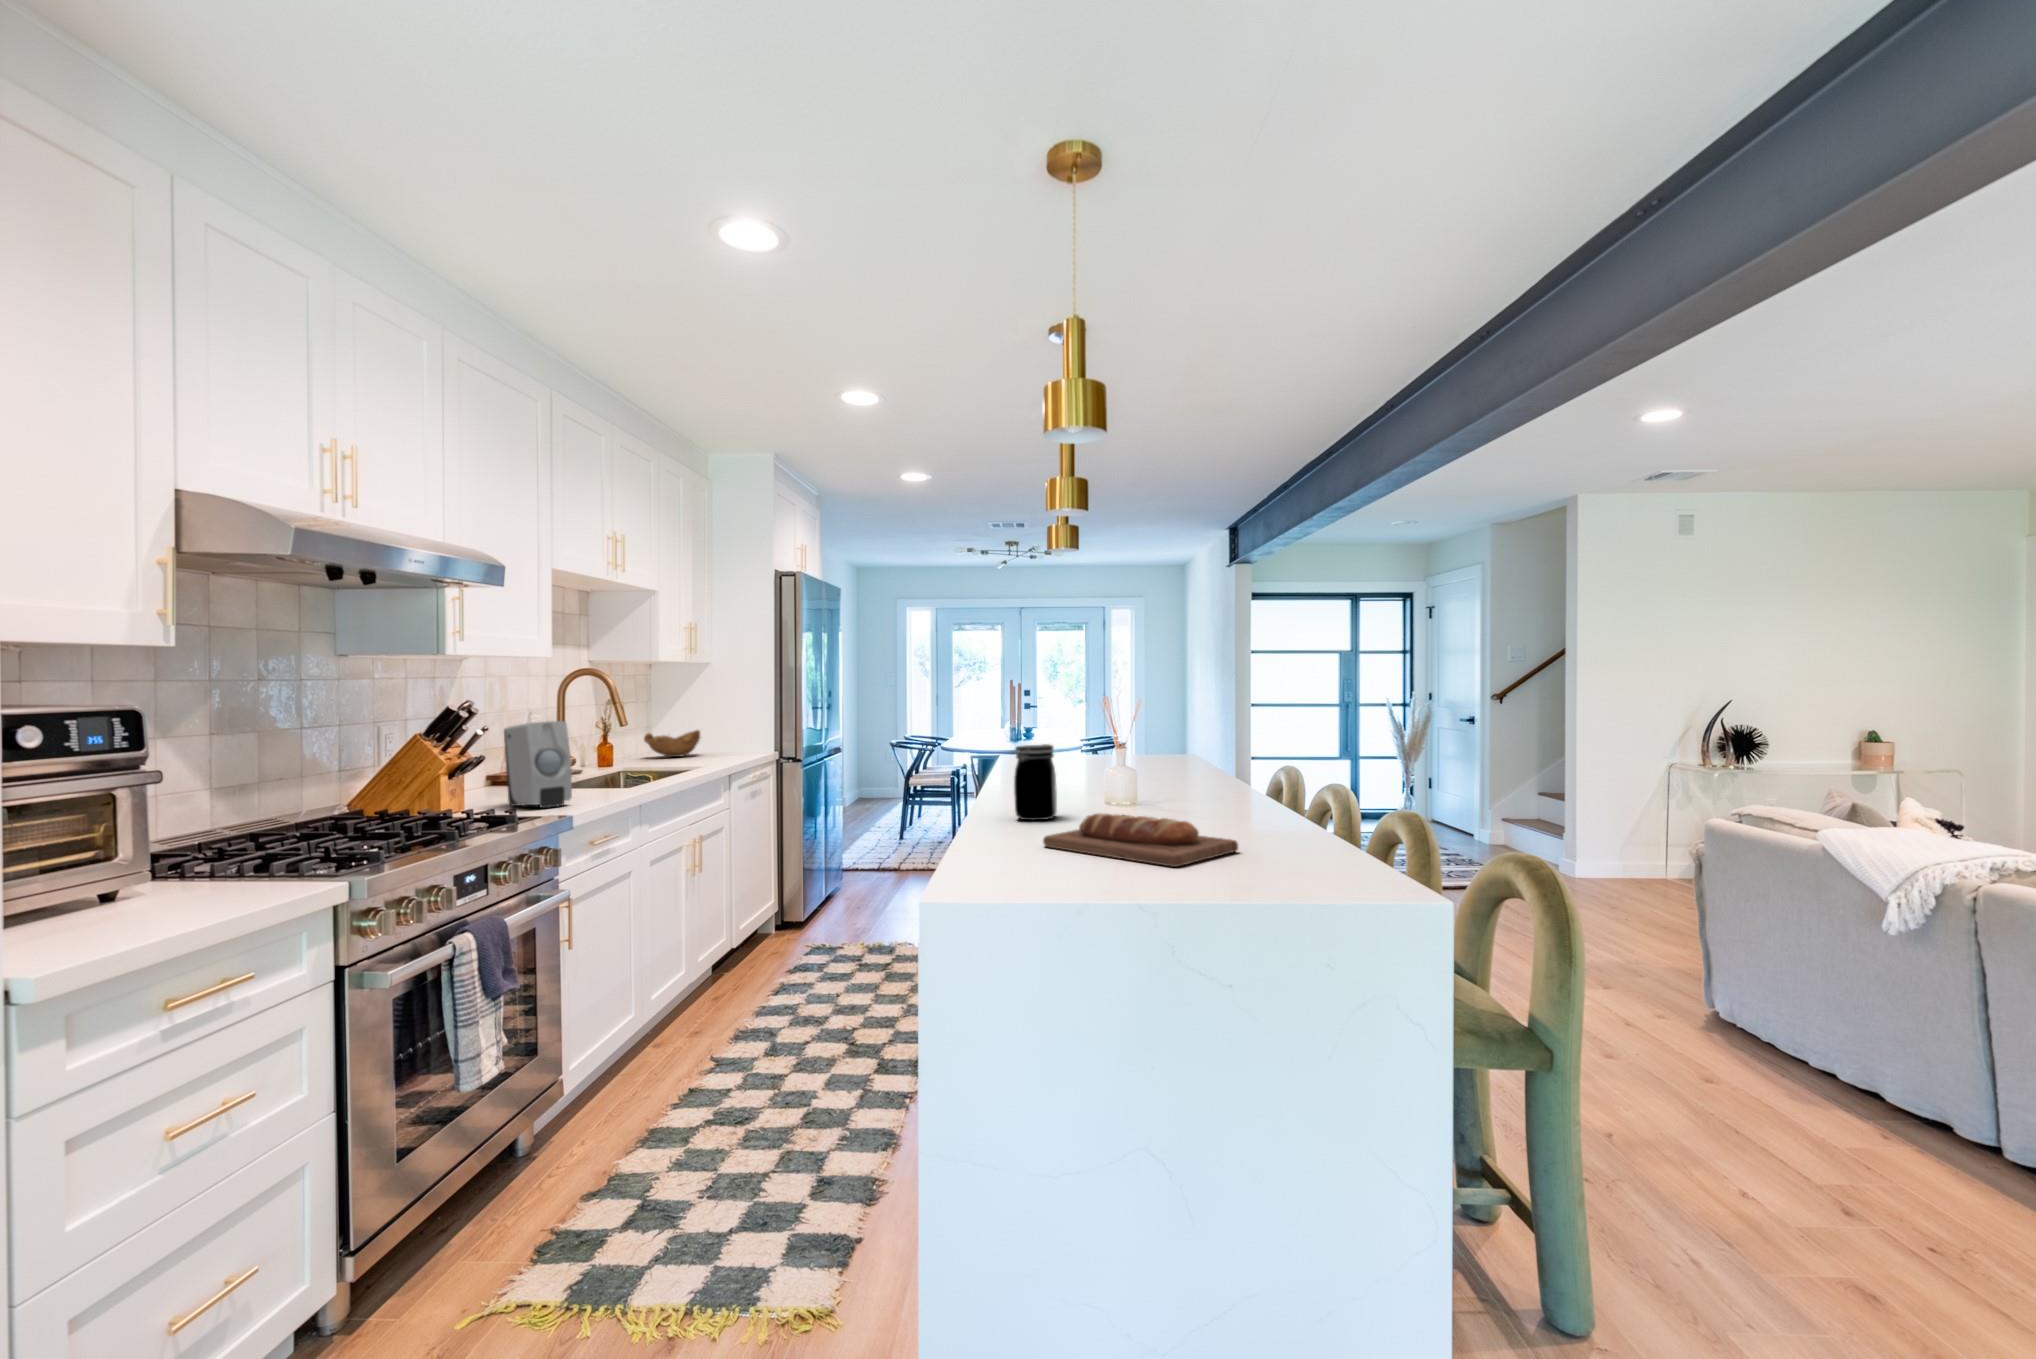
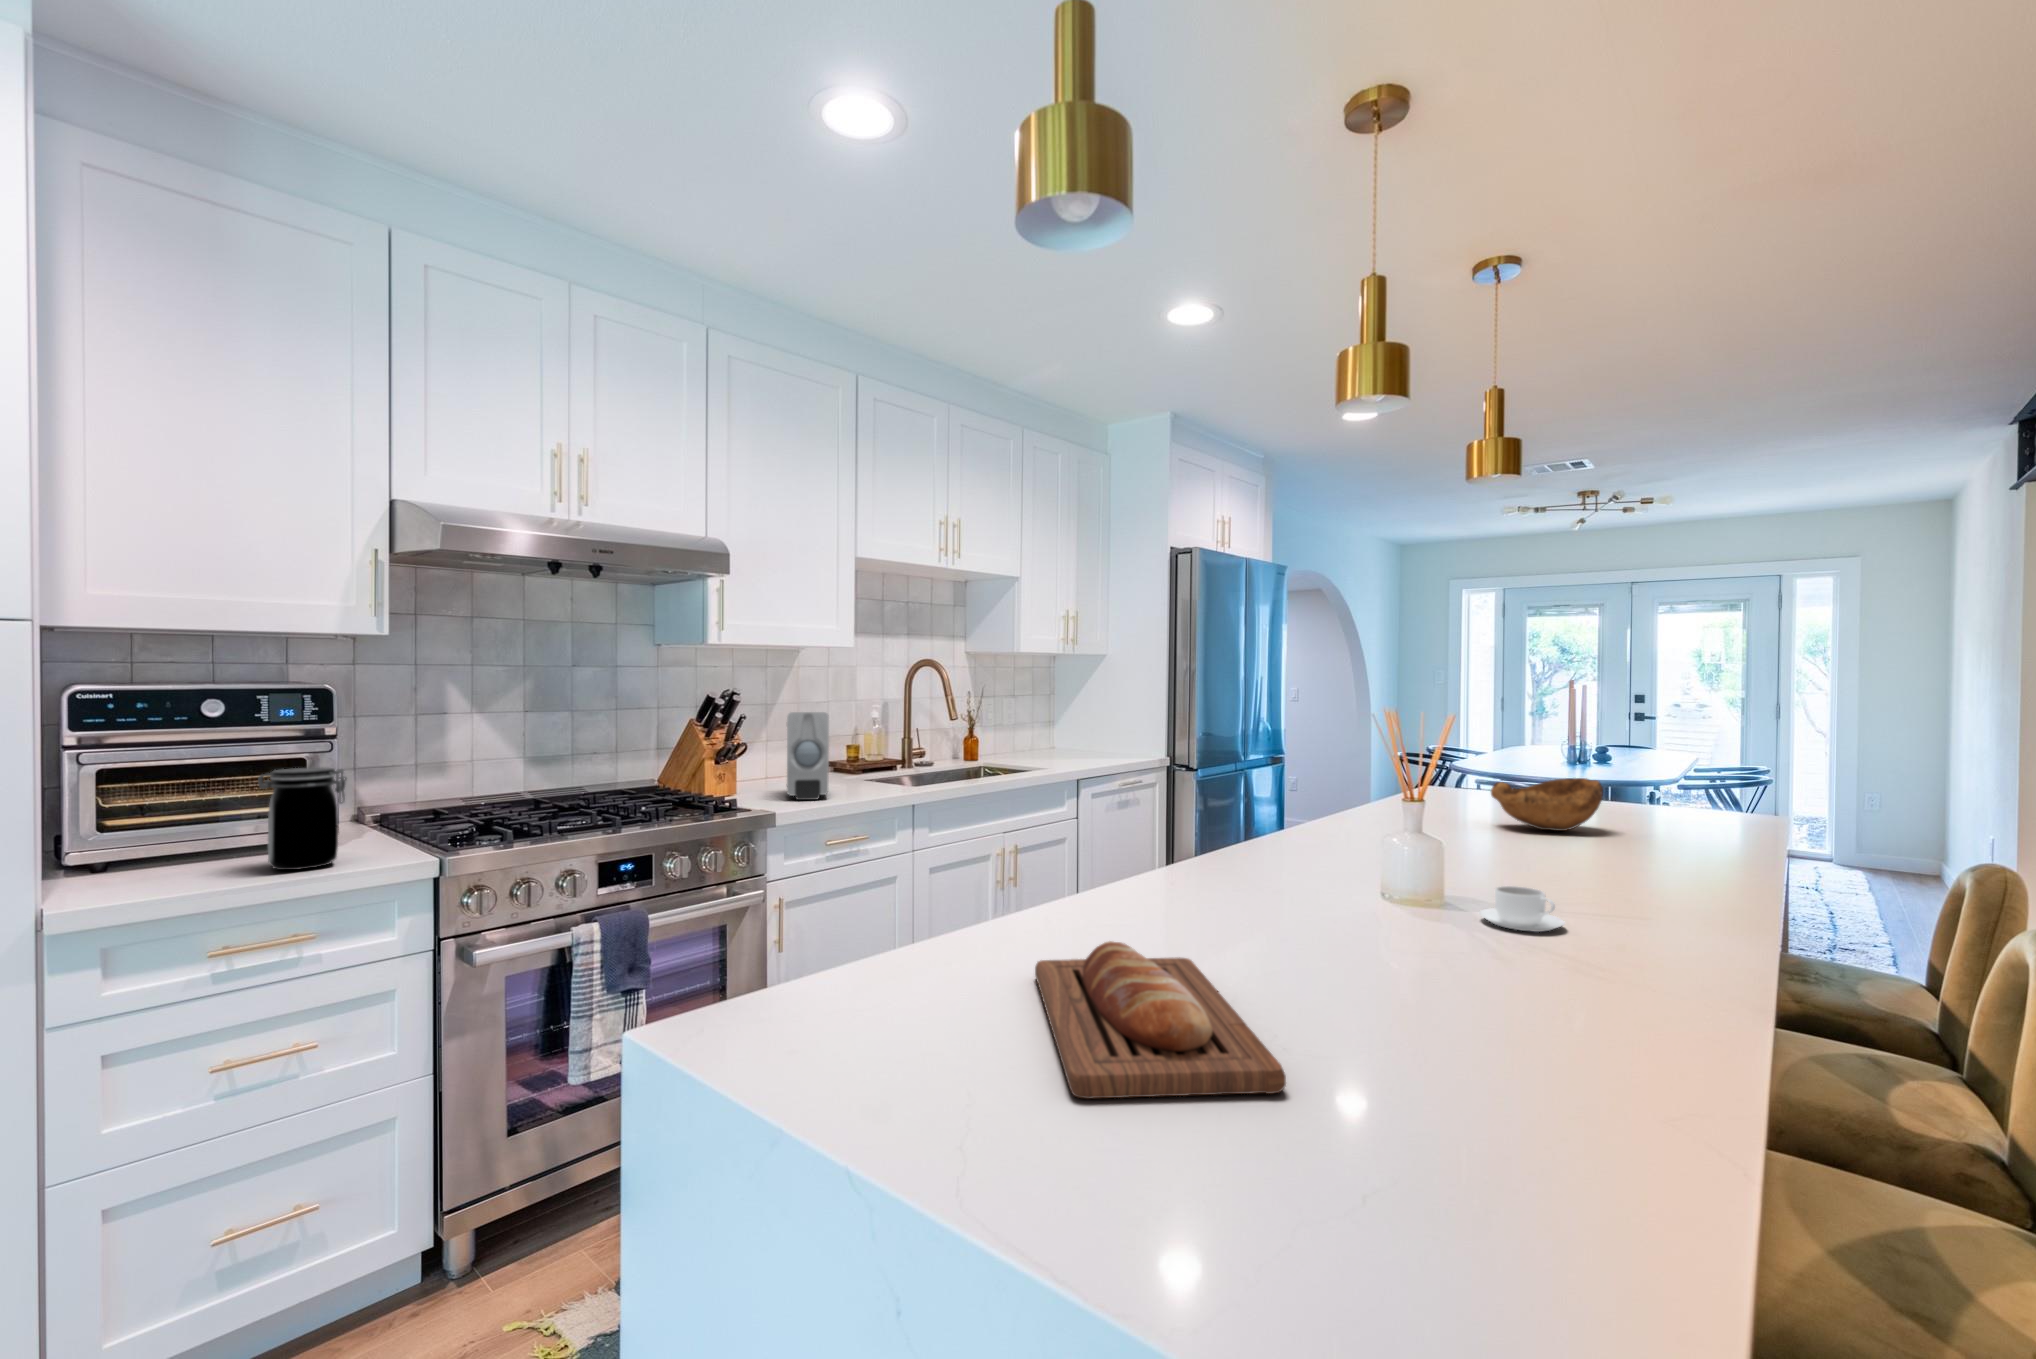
wooden bowl: present [644,730,700,757] -> present [1491,778,1603,831]
jar: present [1014,744,1057,820] -> present [258,767,347,870]
coffee cup: none [1166,779,1210,801] -> present [1479,886,1565,932]

